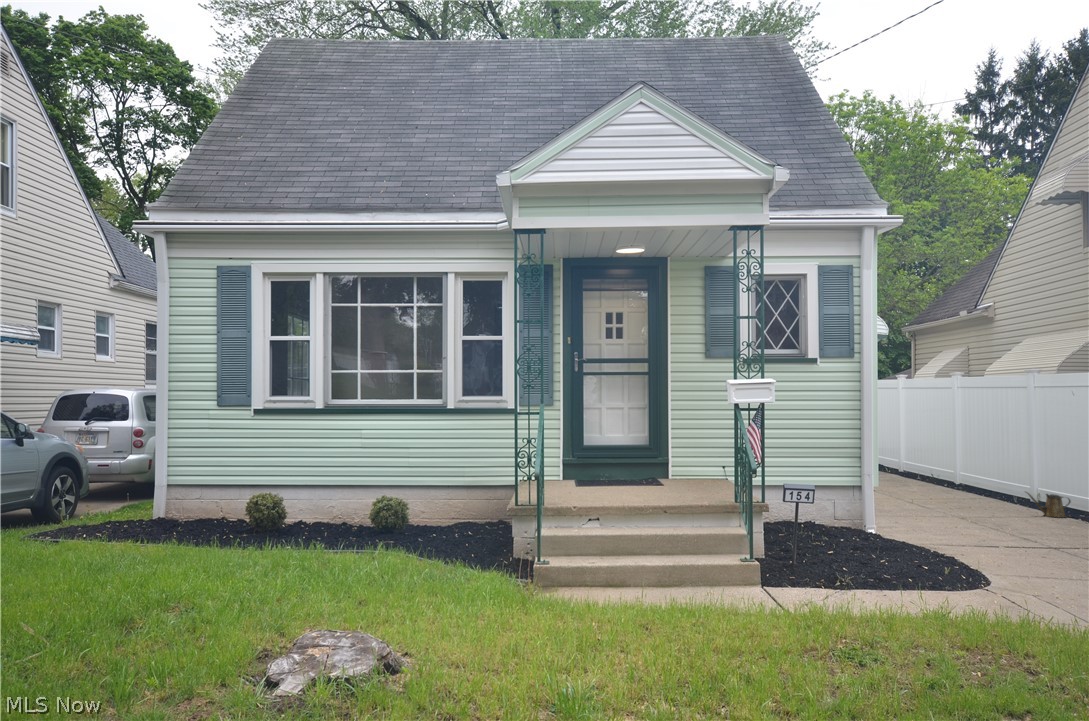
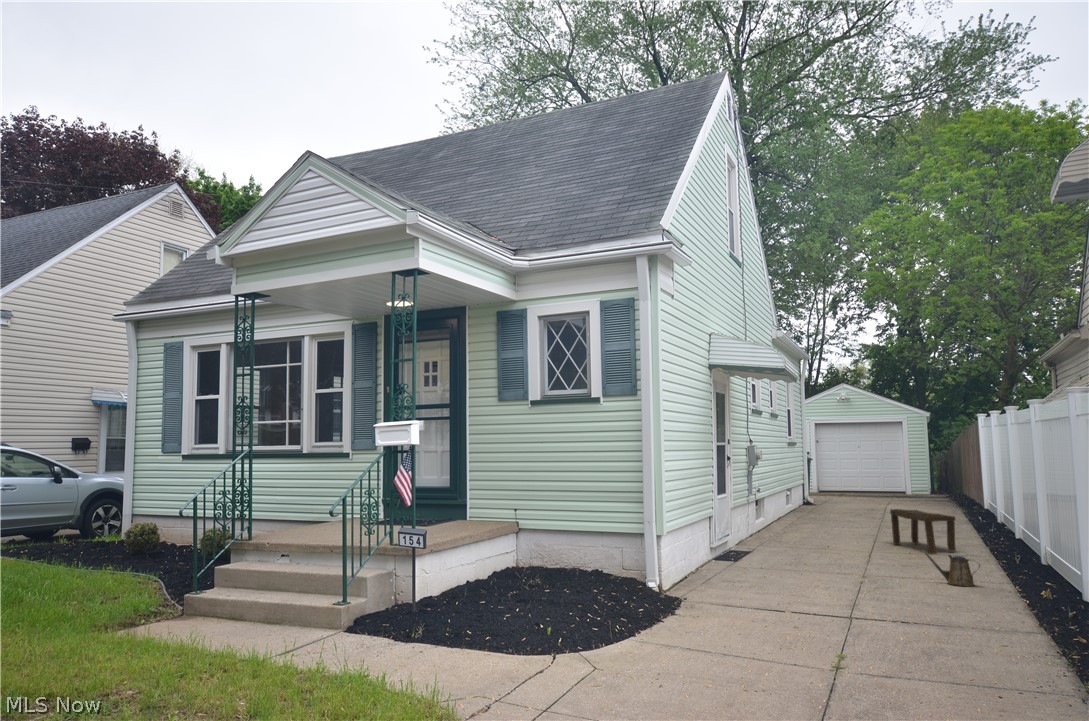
bench: none [910,460,974,496] -> present [890,509,956,554]

